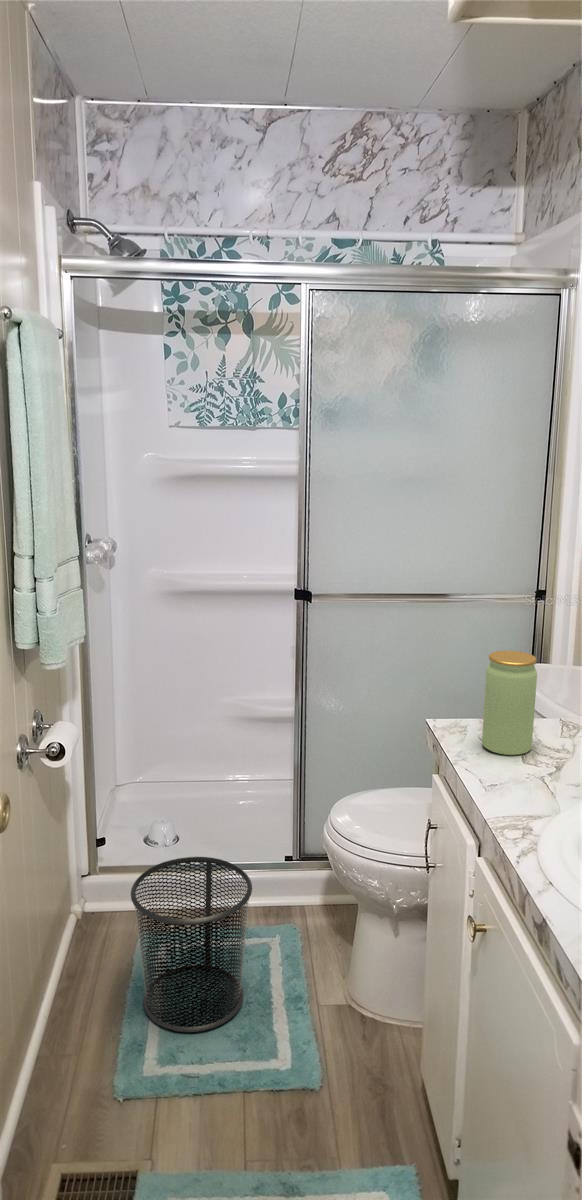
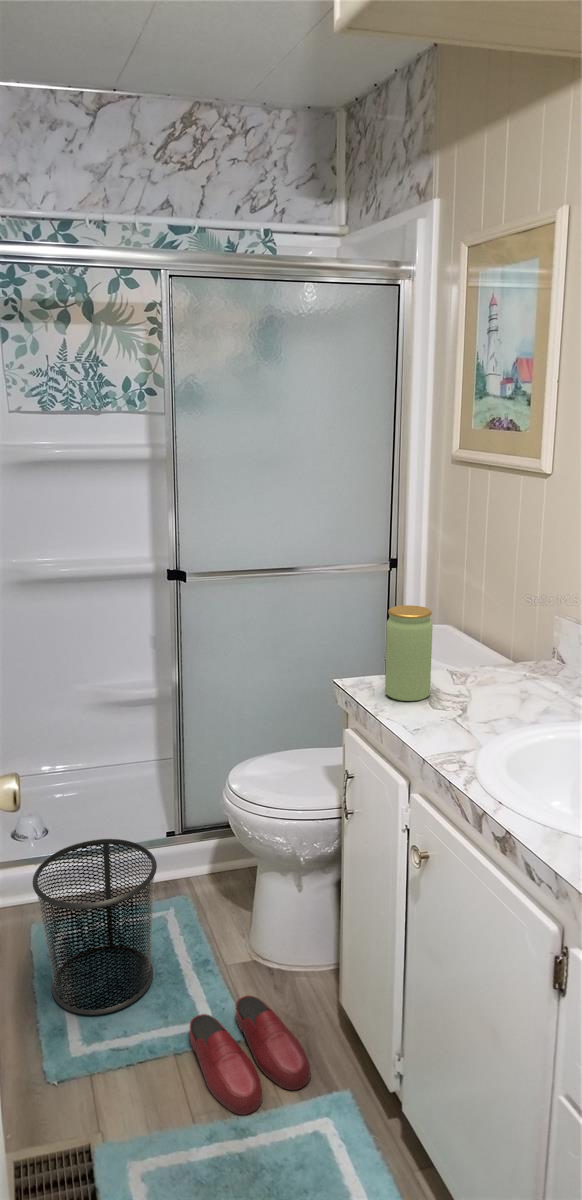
slippers: none [264,1042,379,1164] -> present [190,996,310,1115]

